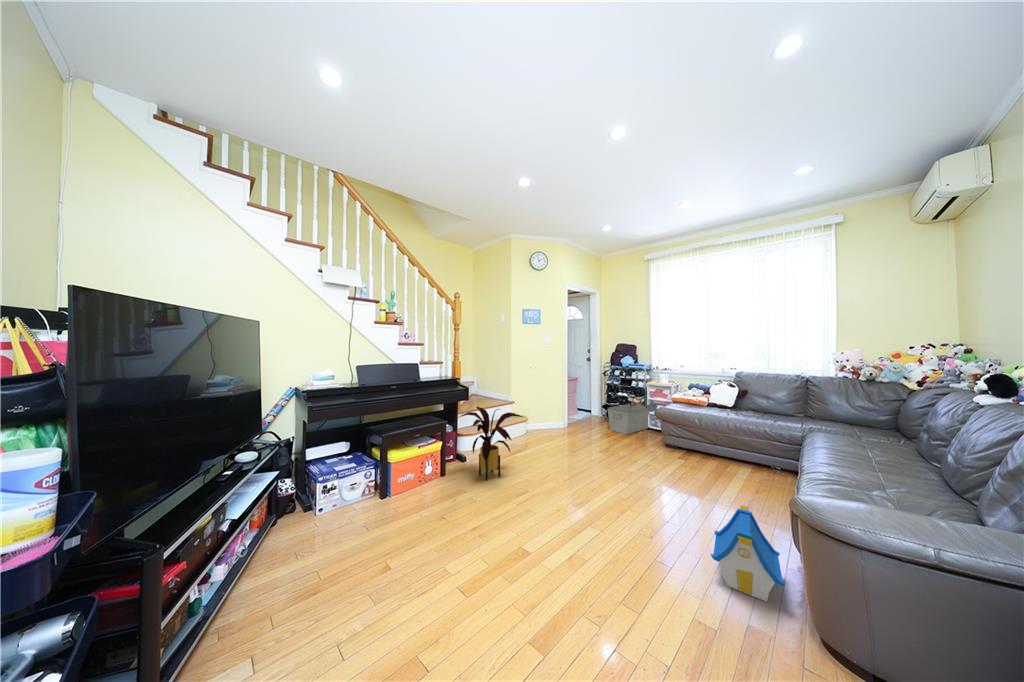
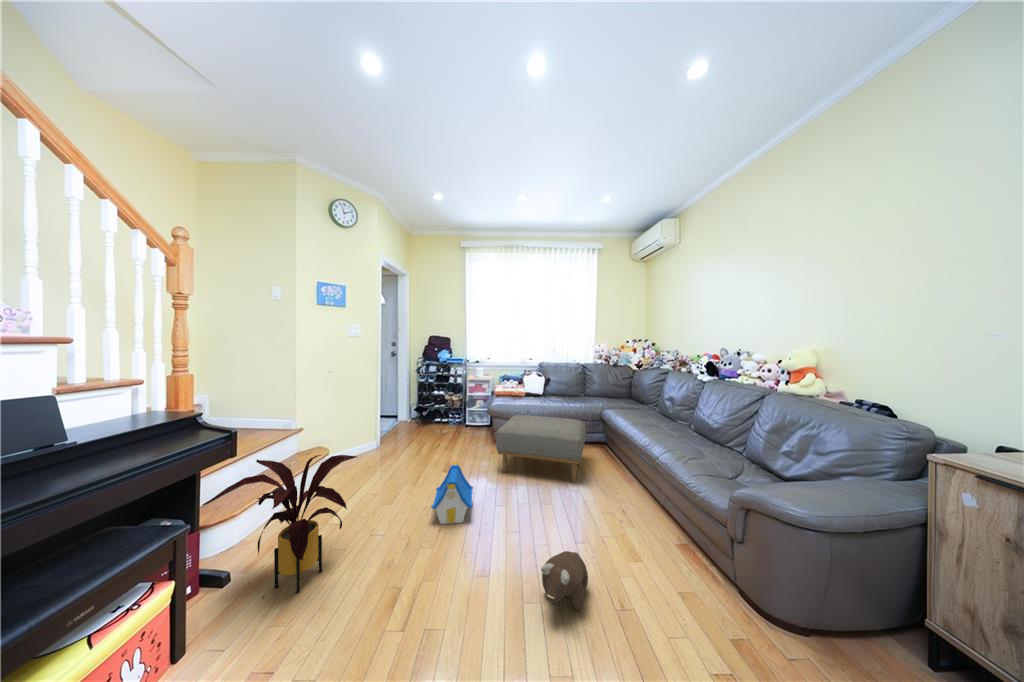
storage bin: present [608,404,650,434] -> none [429,402,469,438]
ottoman: none [645,420,765,498] -> present [496,415,586,482]
toy house: present [711,505,785,602] -> present [431,462,473,524]
plush toy: none [604,514,657,565] -> present [541,551,588,610]

